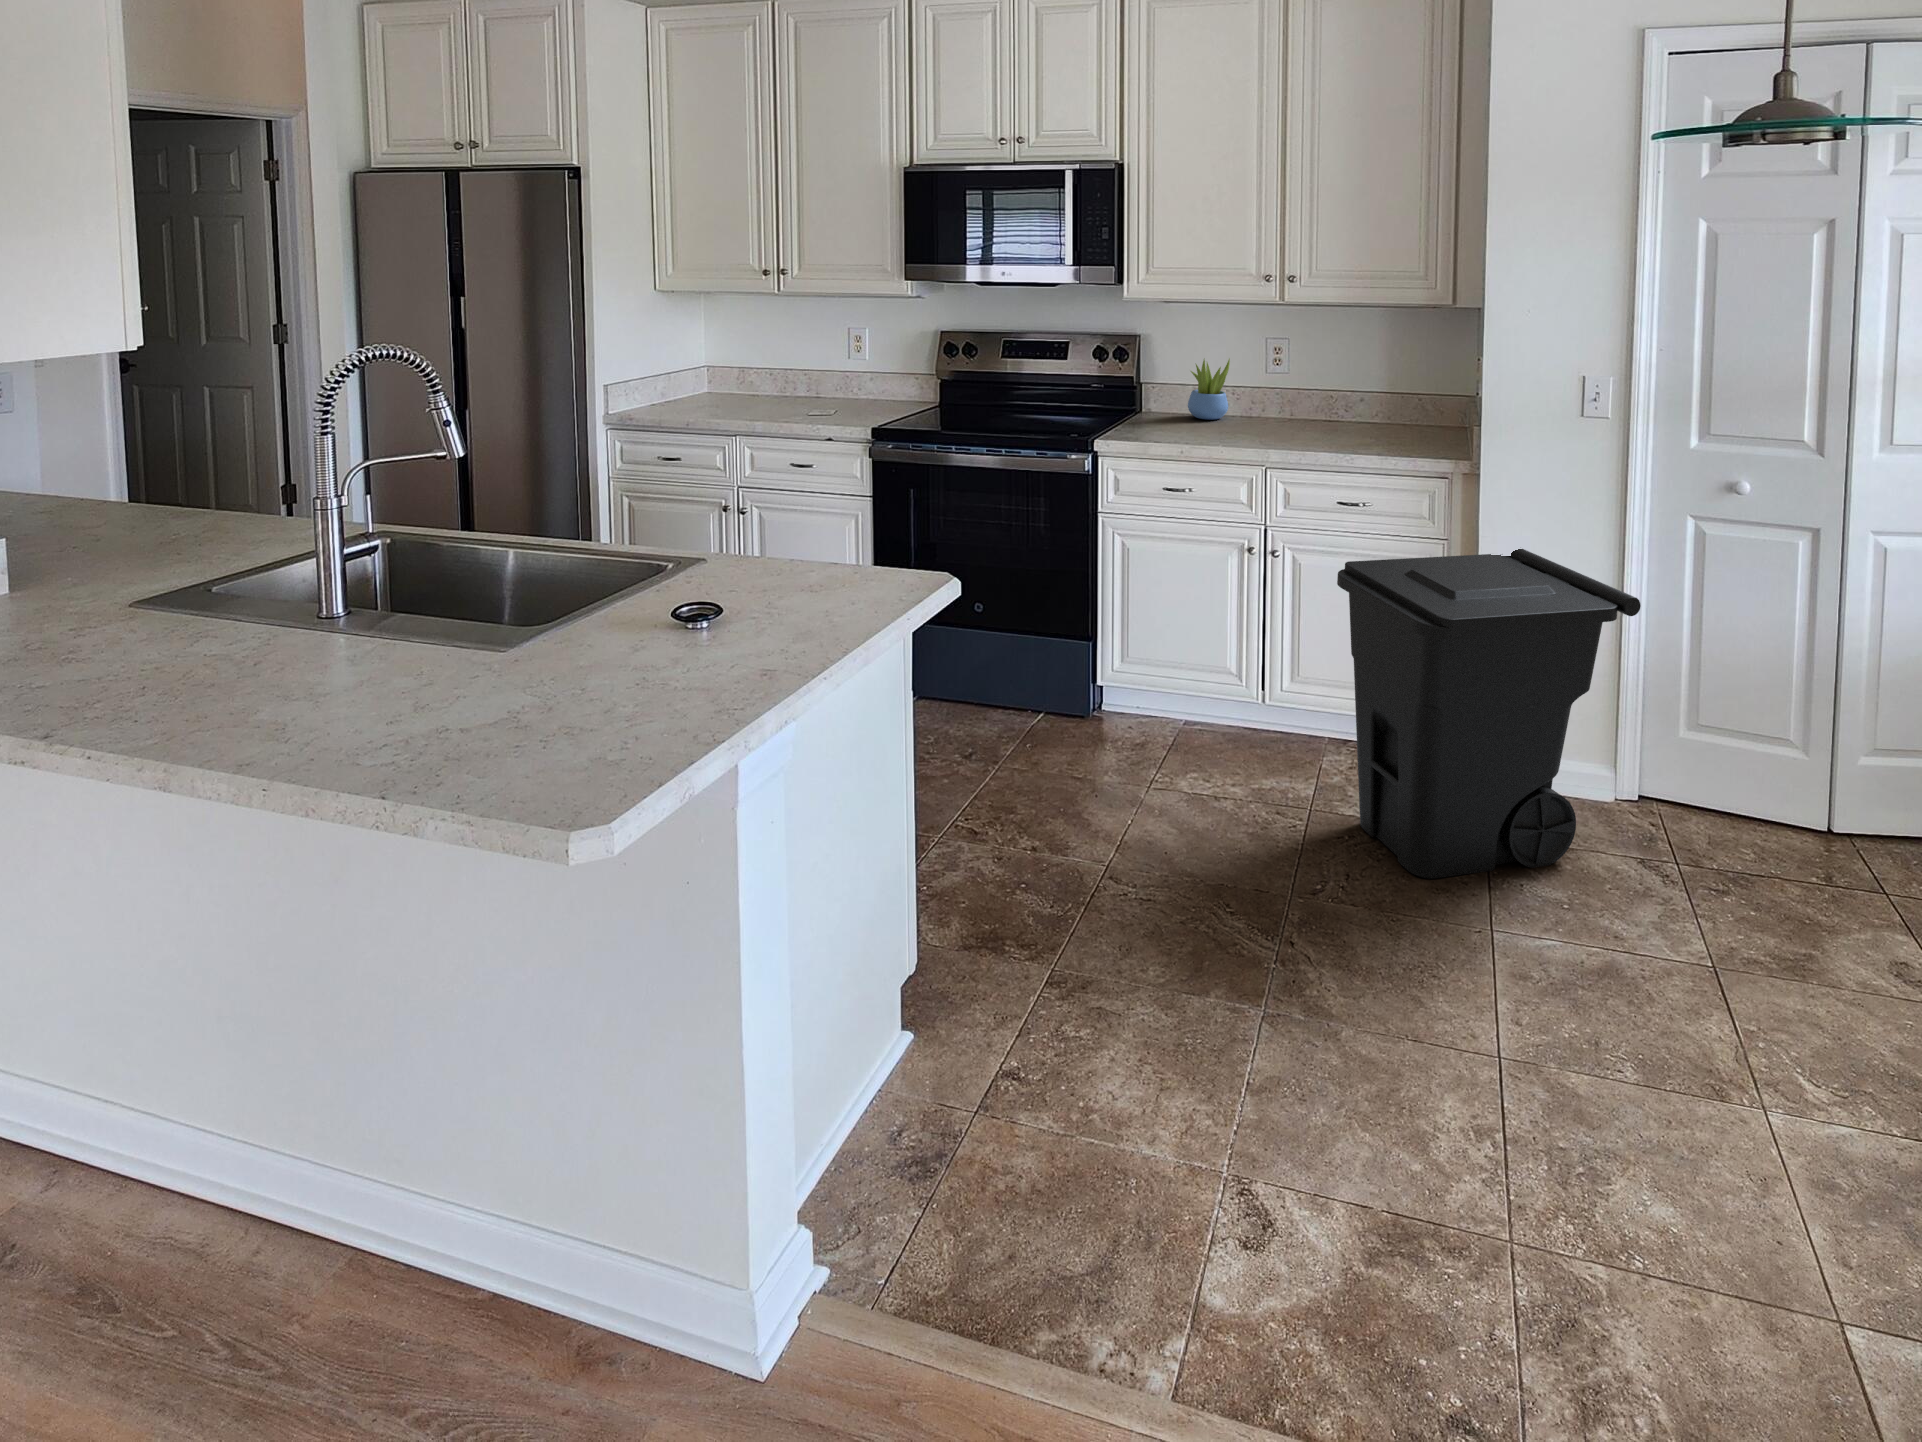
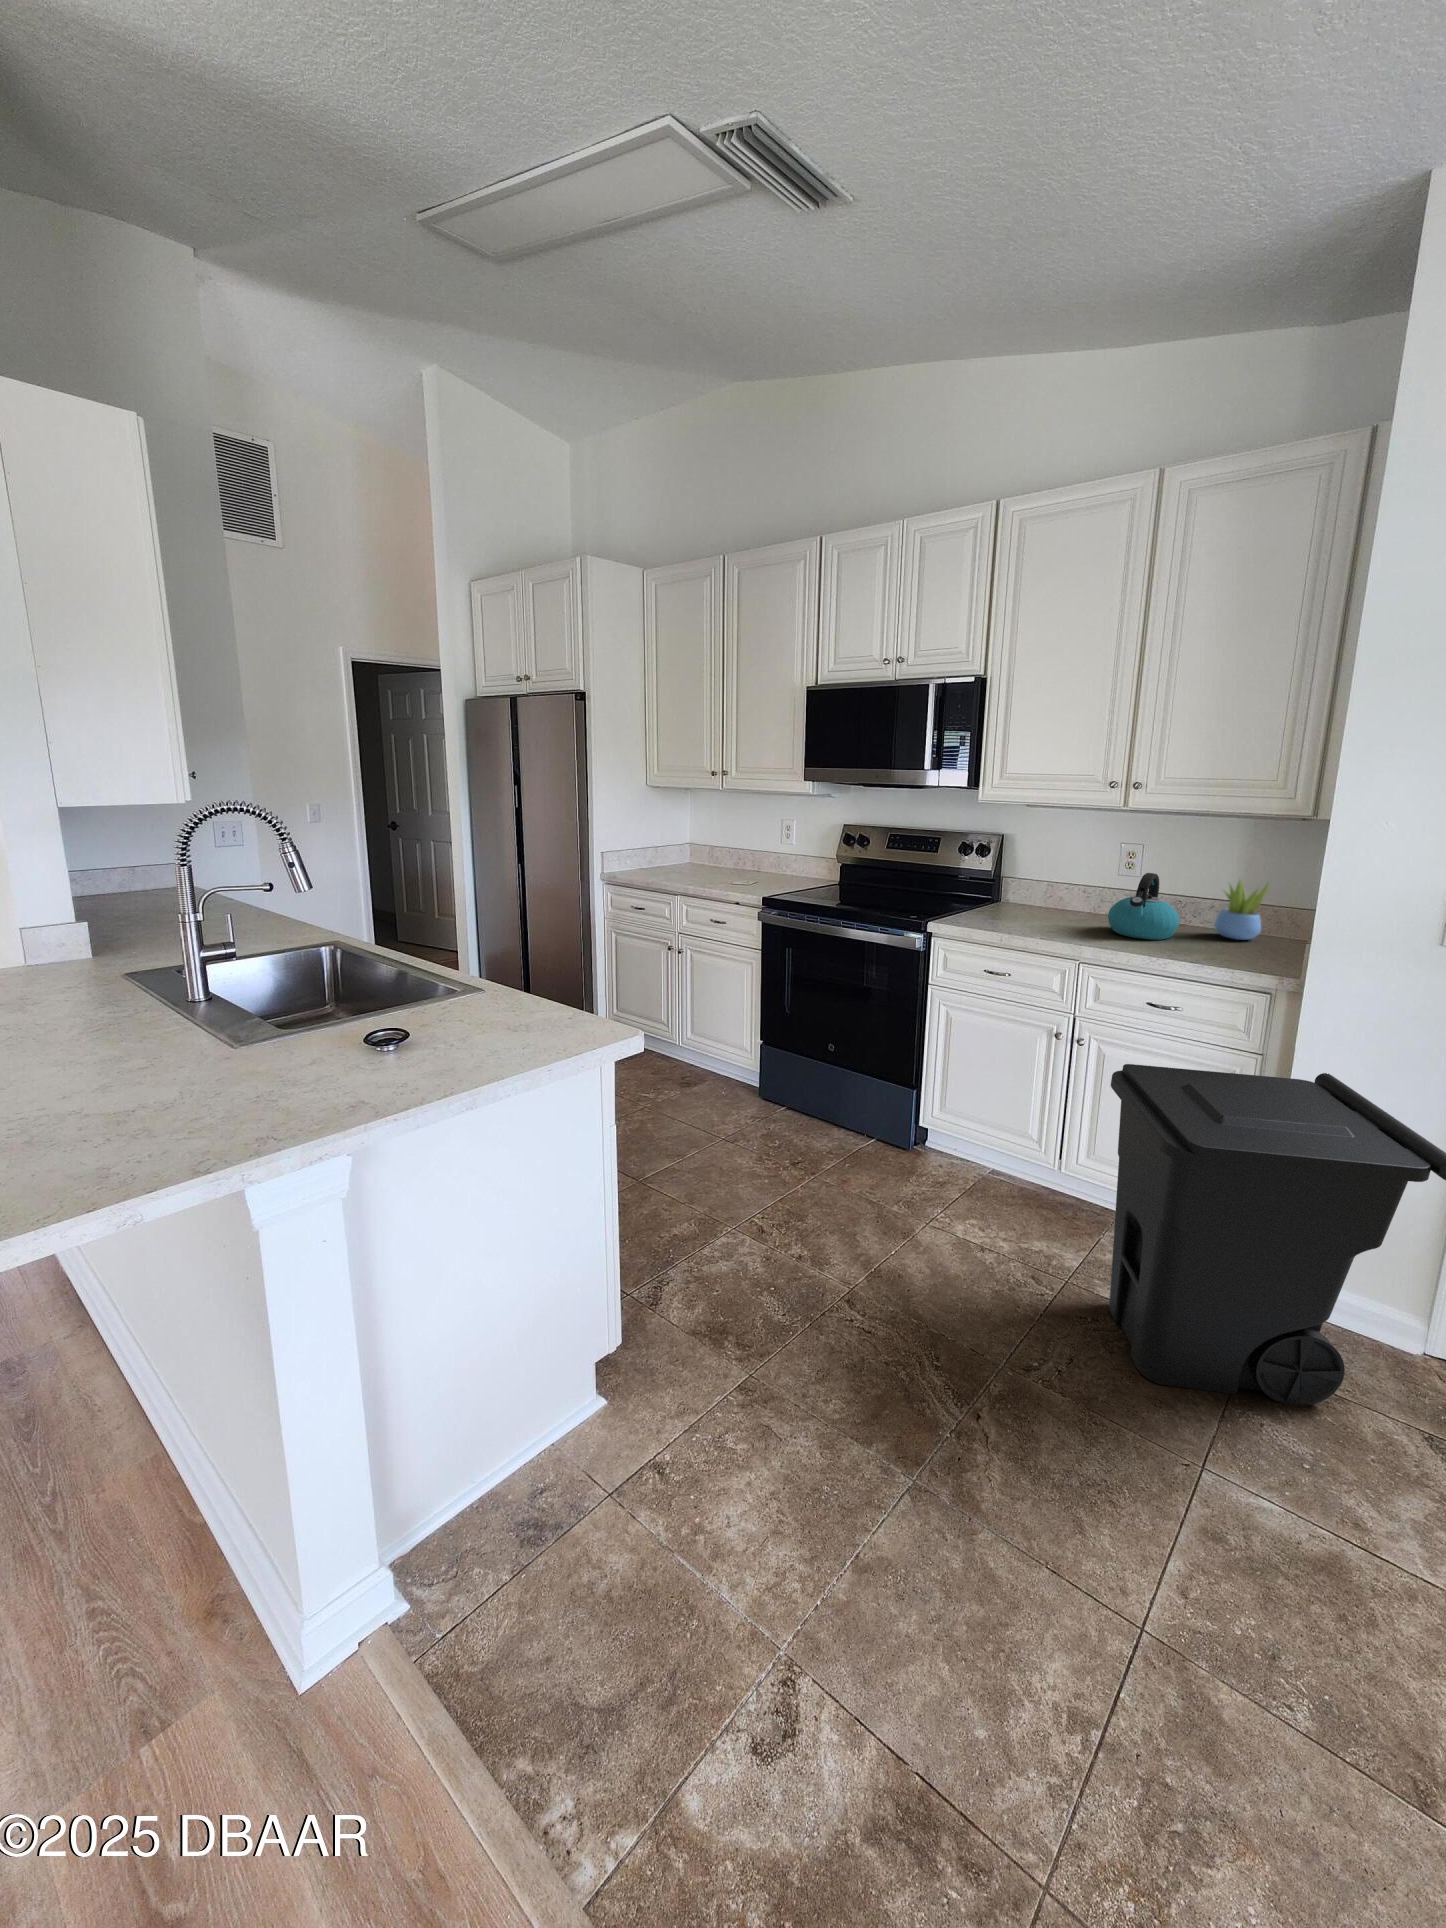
succulent plant: present [1188,359,1230,420] -> present [1214,881,1269,940]
kettle: none [1279,363,1349,434] -> present [1108,873,1180,940]

